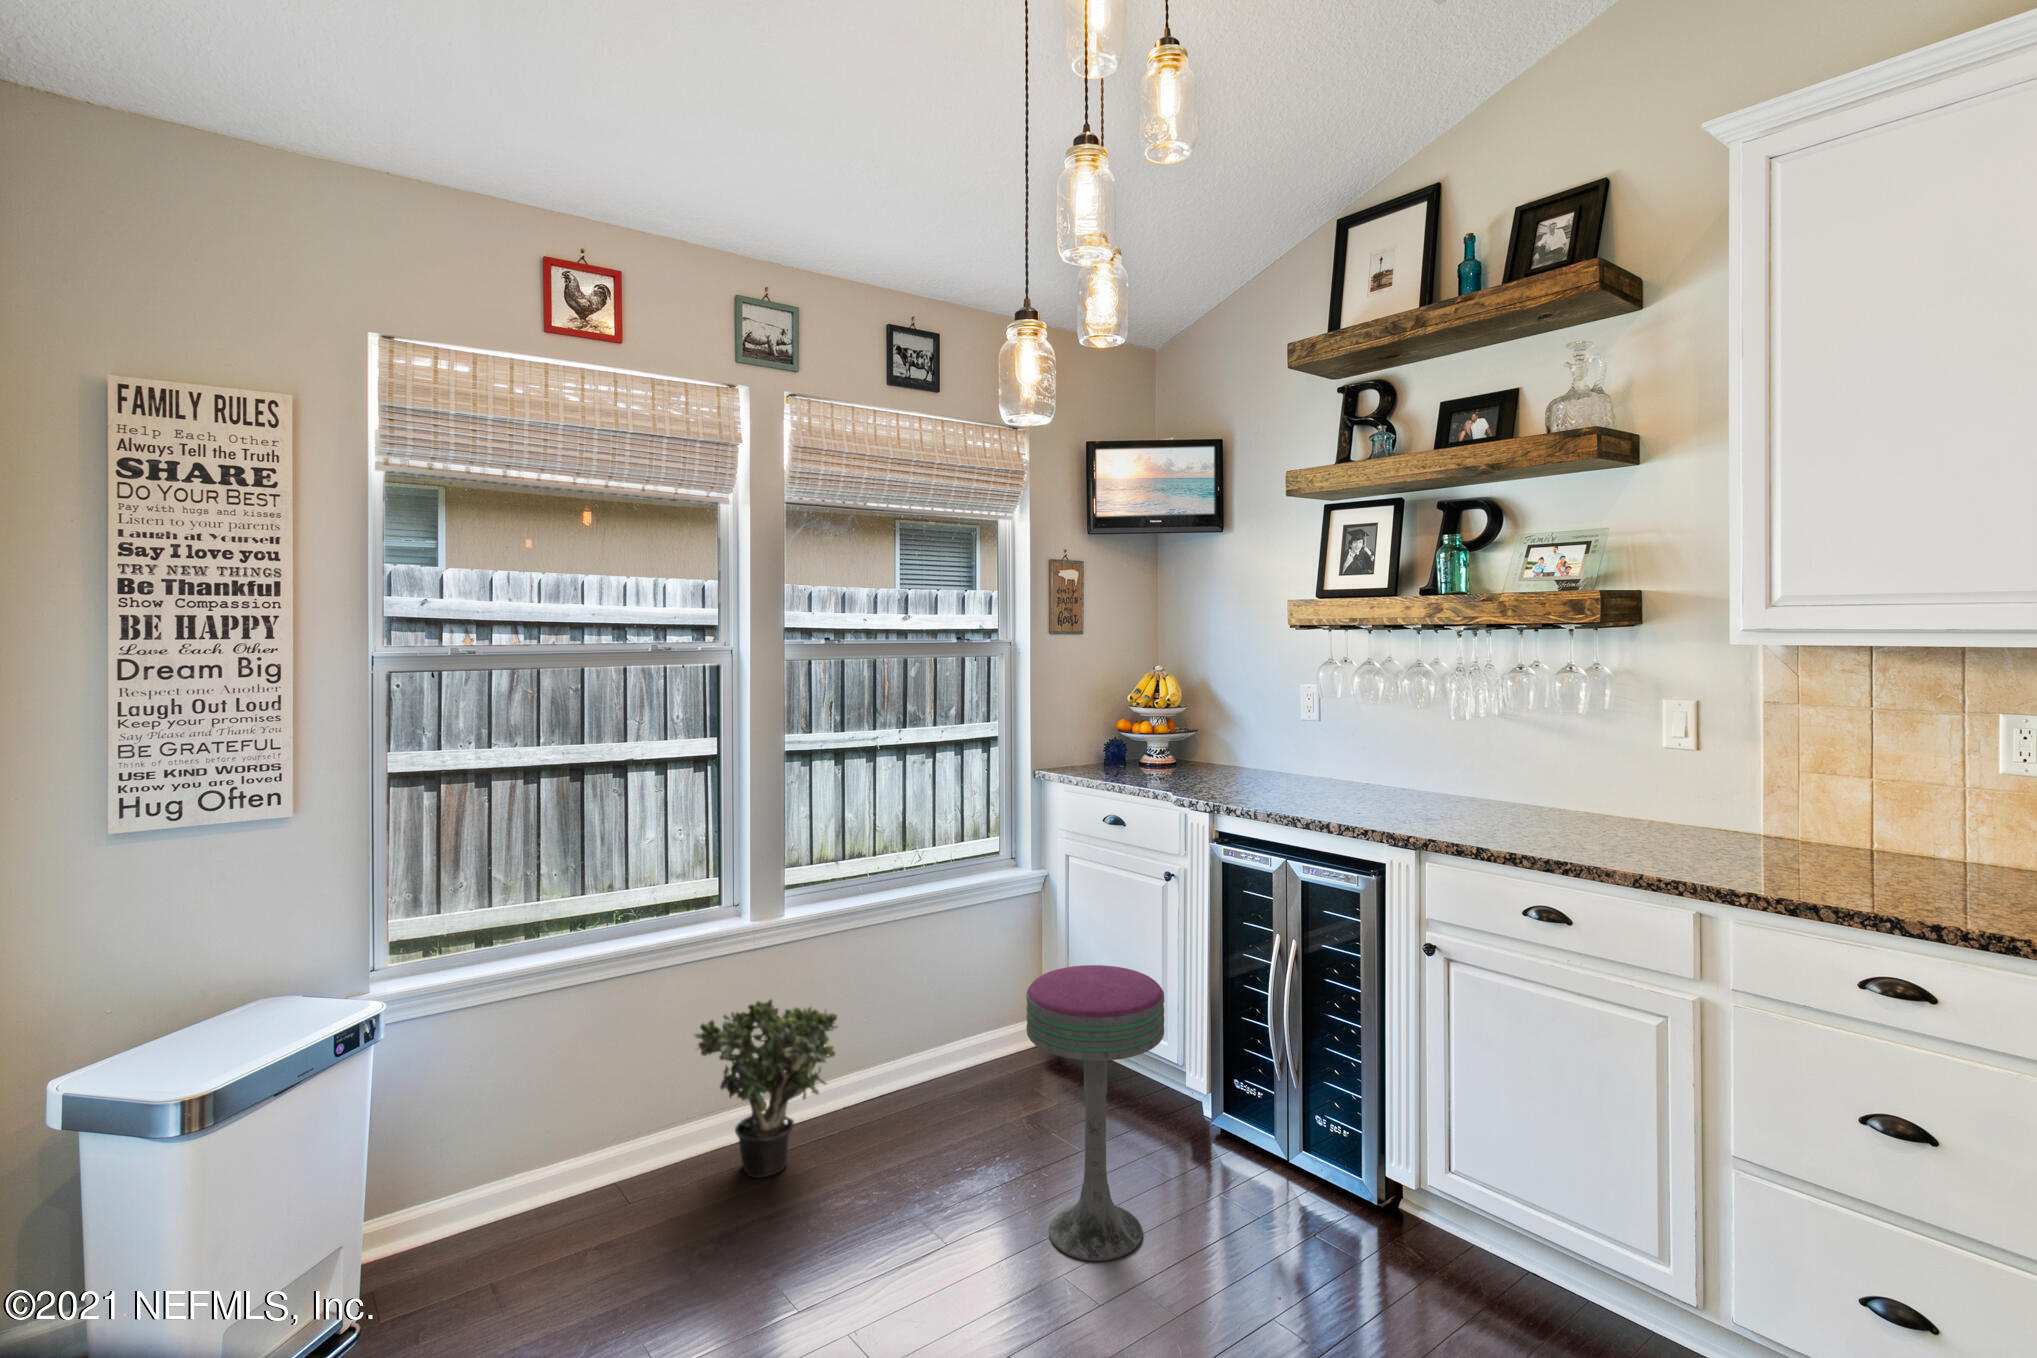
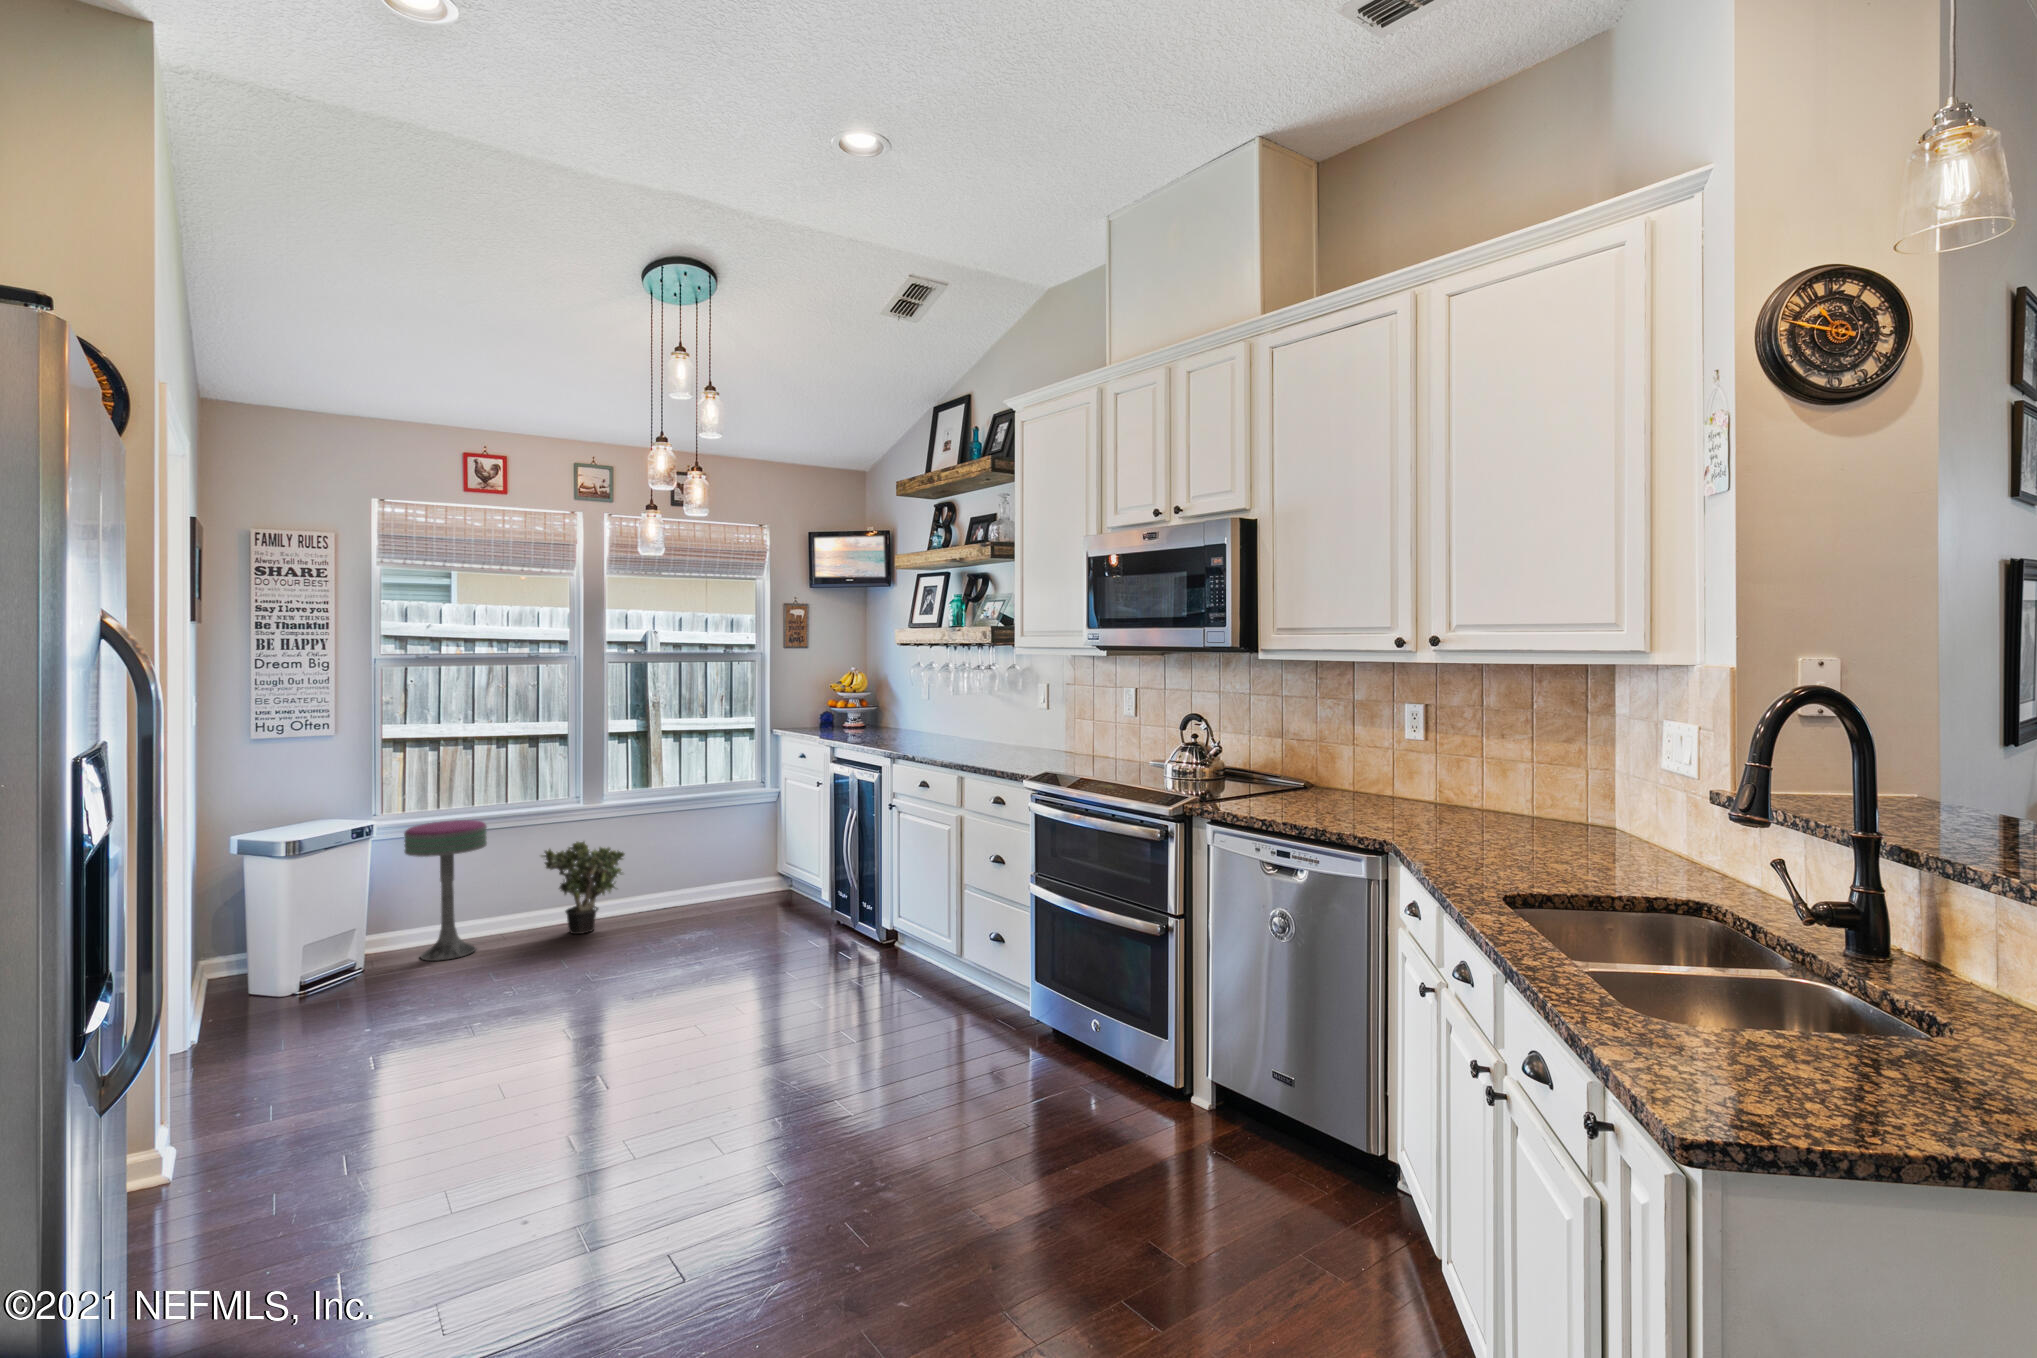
bar stool: present [1026,965,1164,1261] -> present [404,820,487,961]

